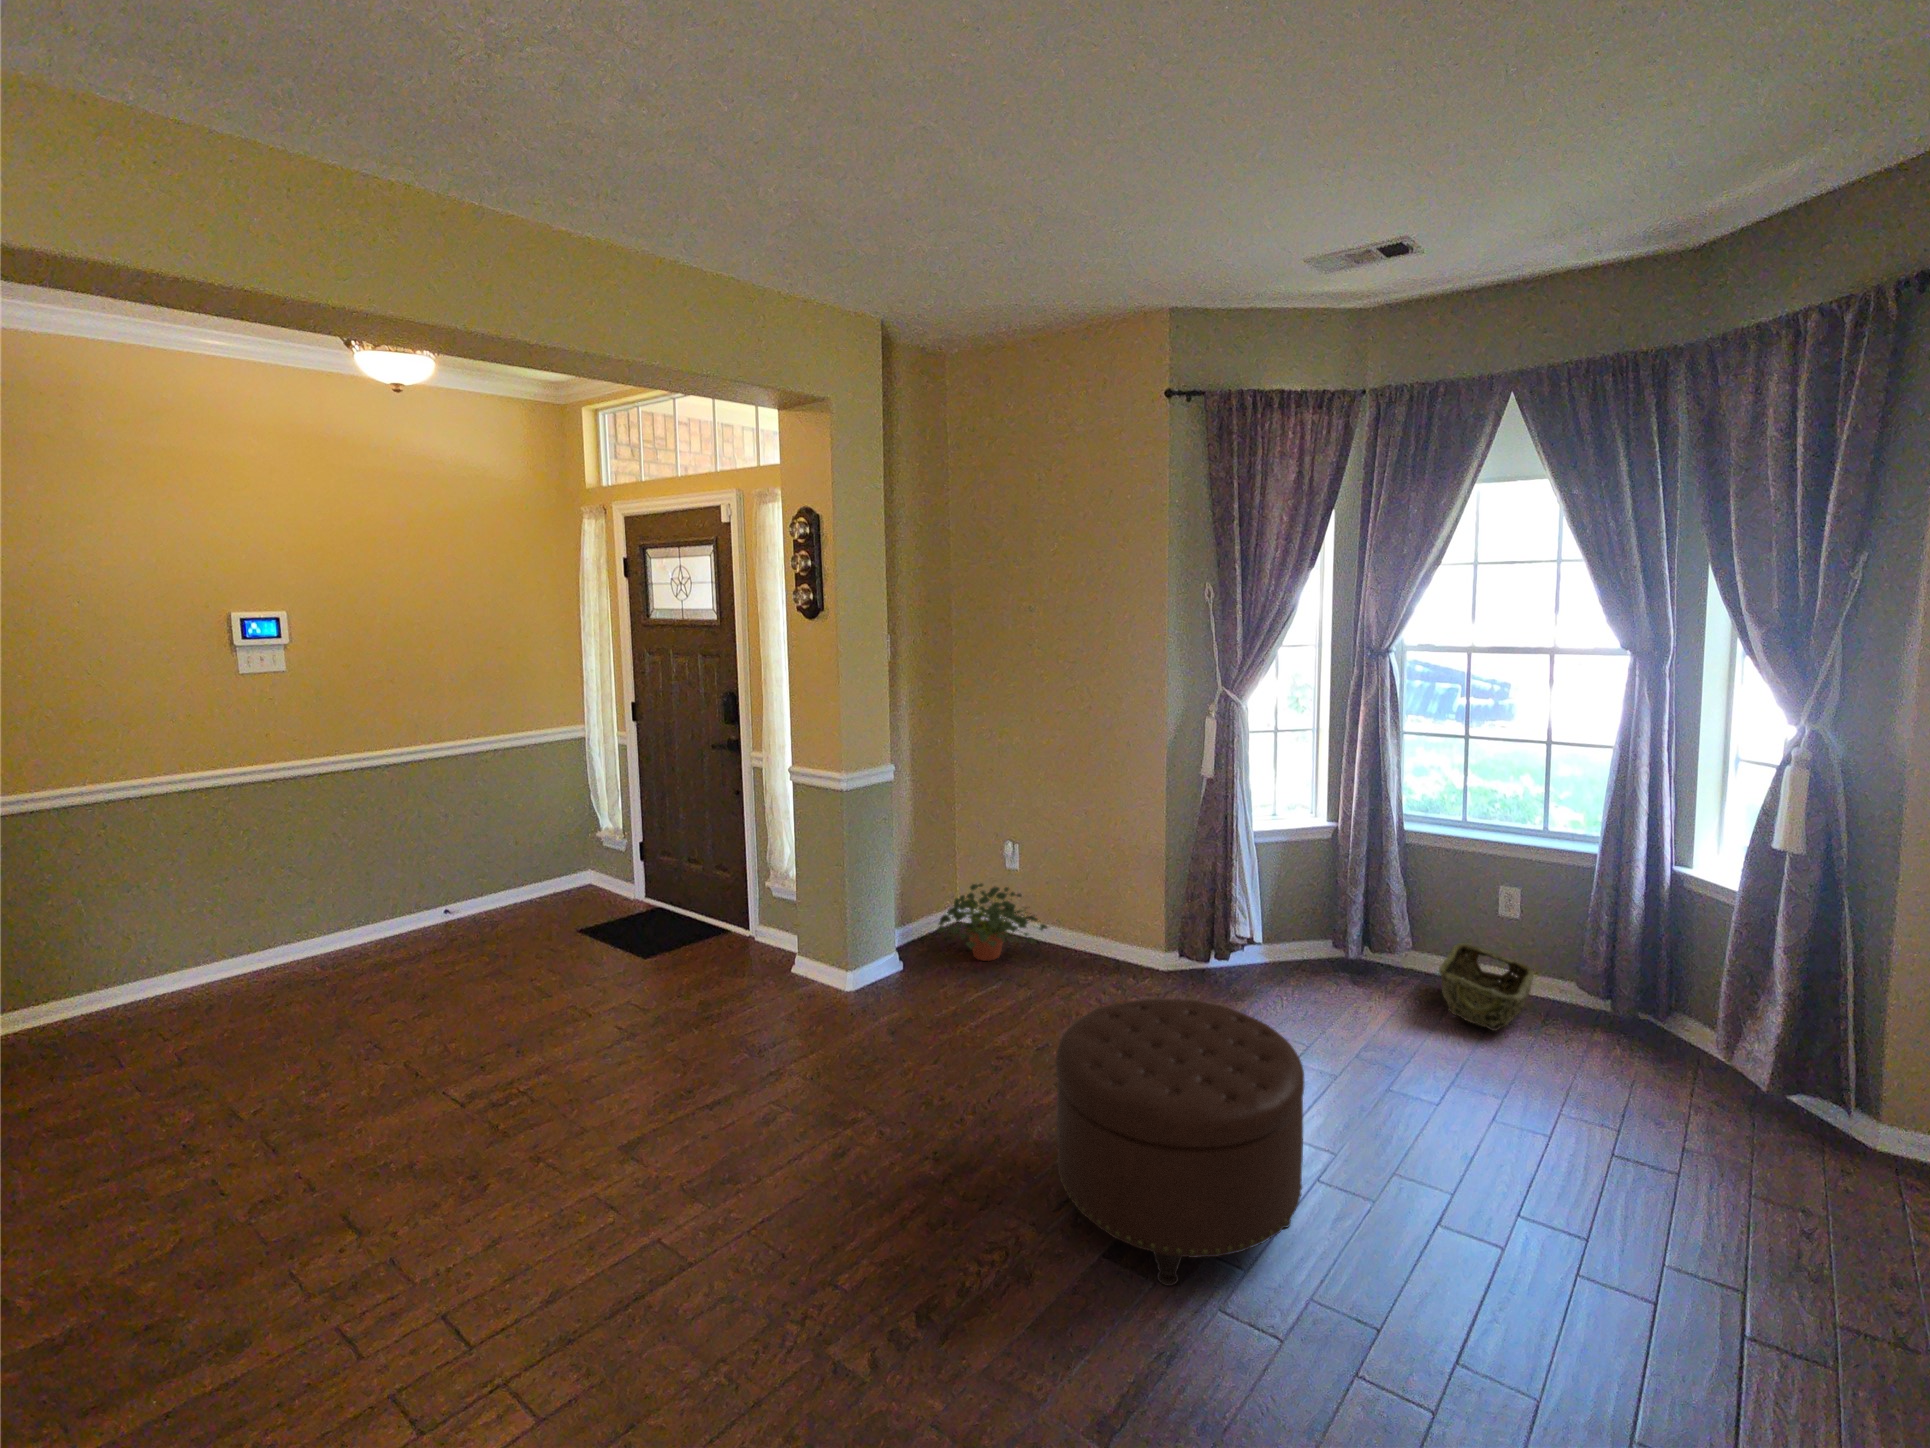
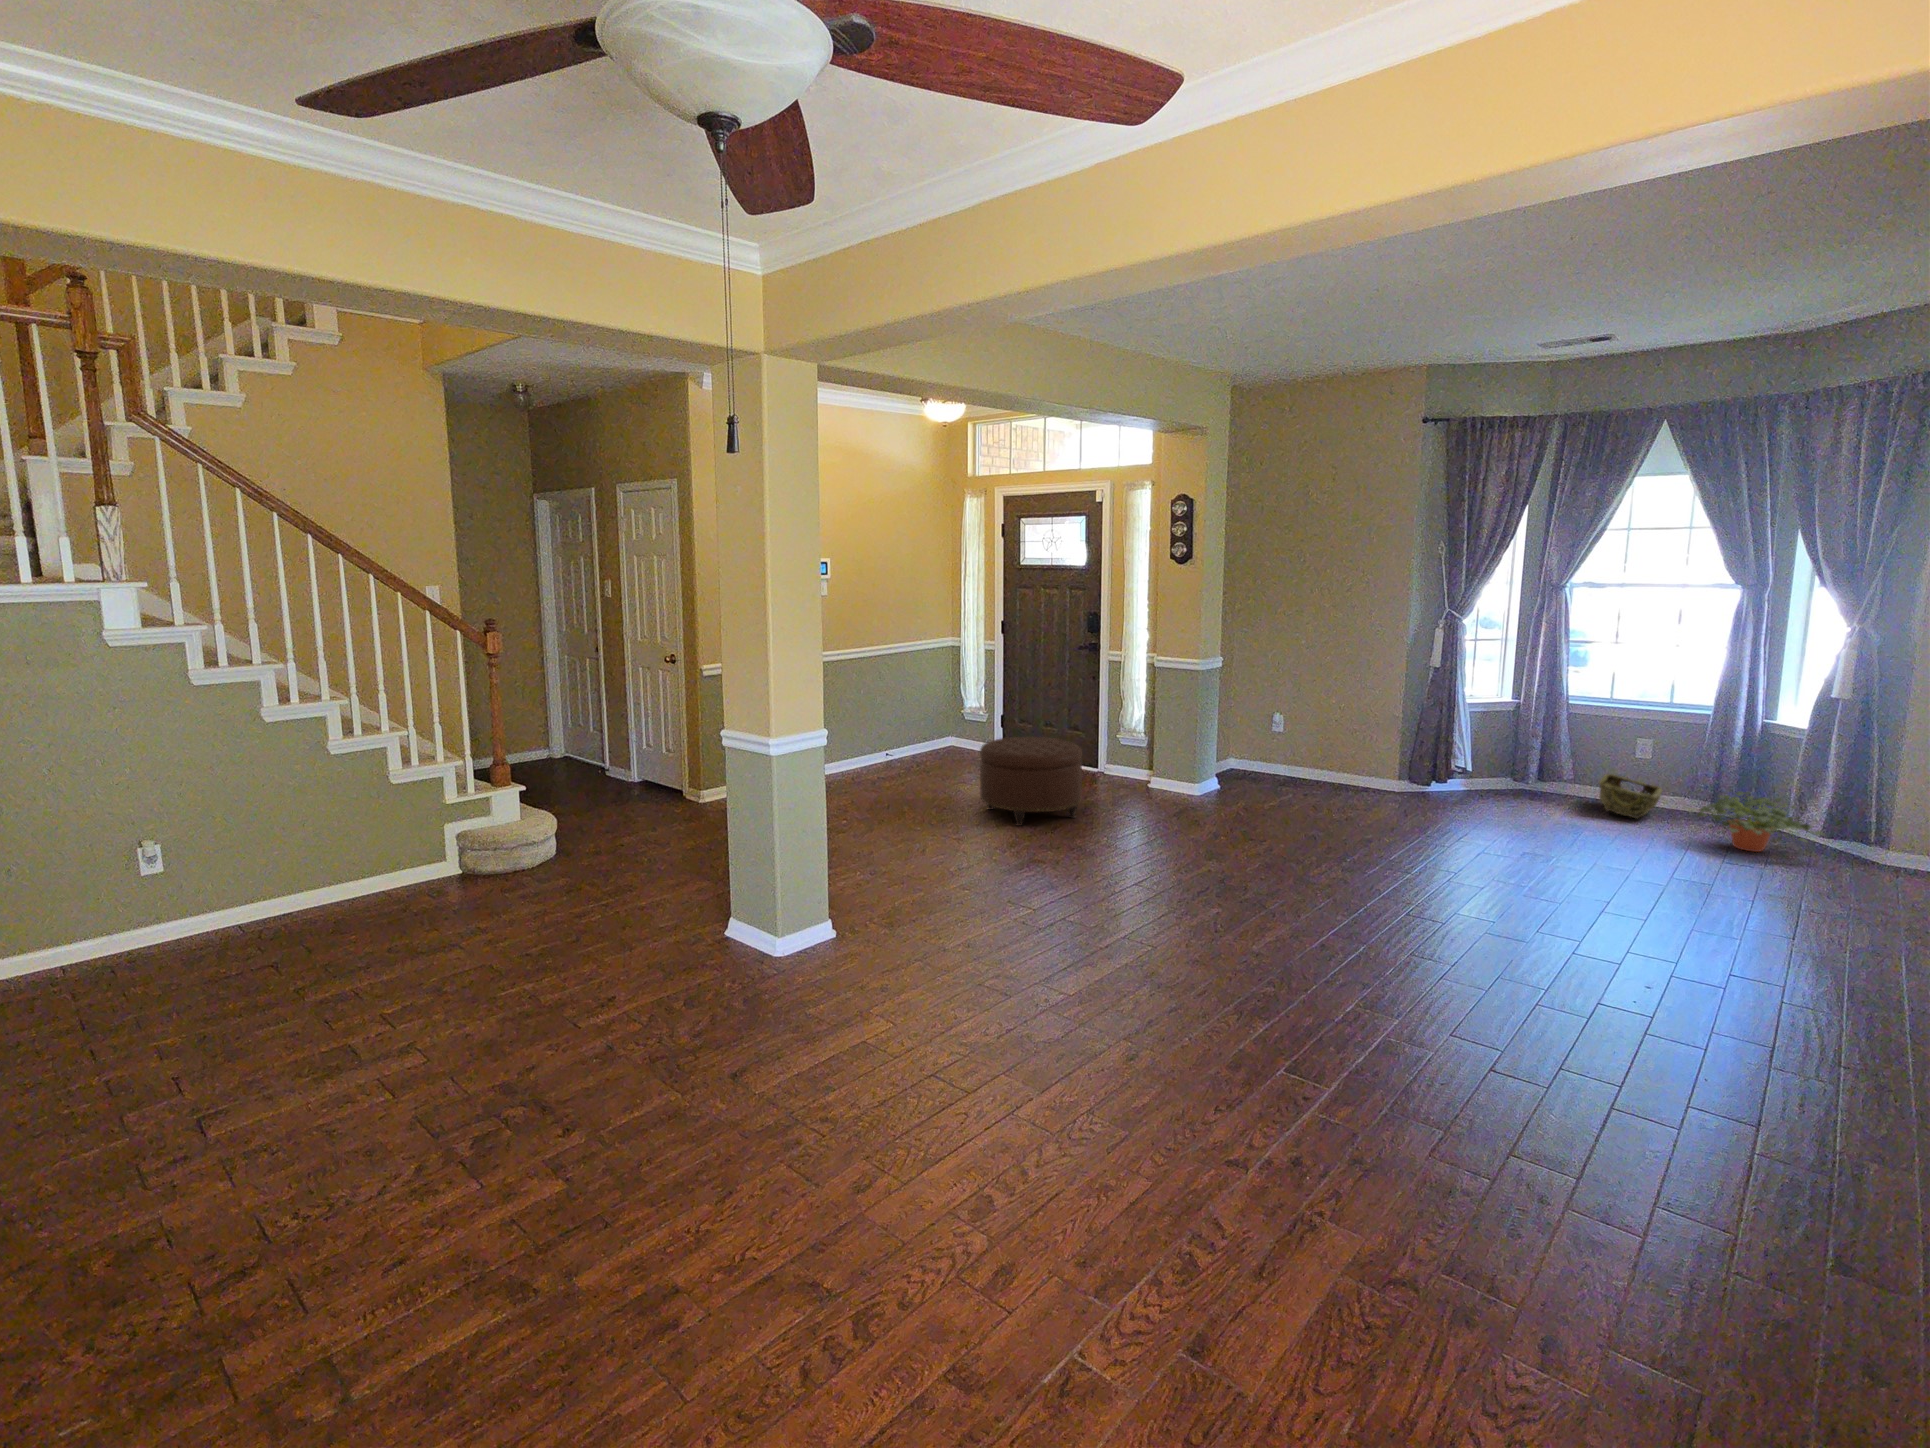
potted plant: present [937,884,1048,961] -> present [1697,791,1823,852]
ottoman: present [1056,998,1304,1286] -> present [980,737,1082,826]

